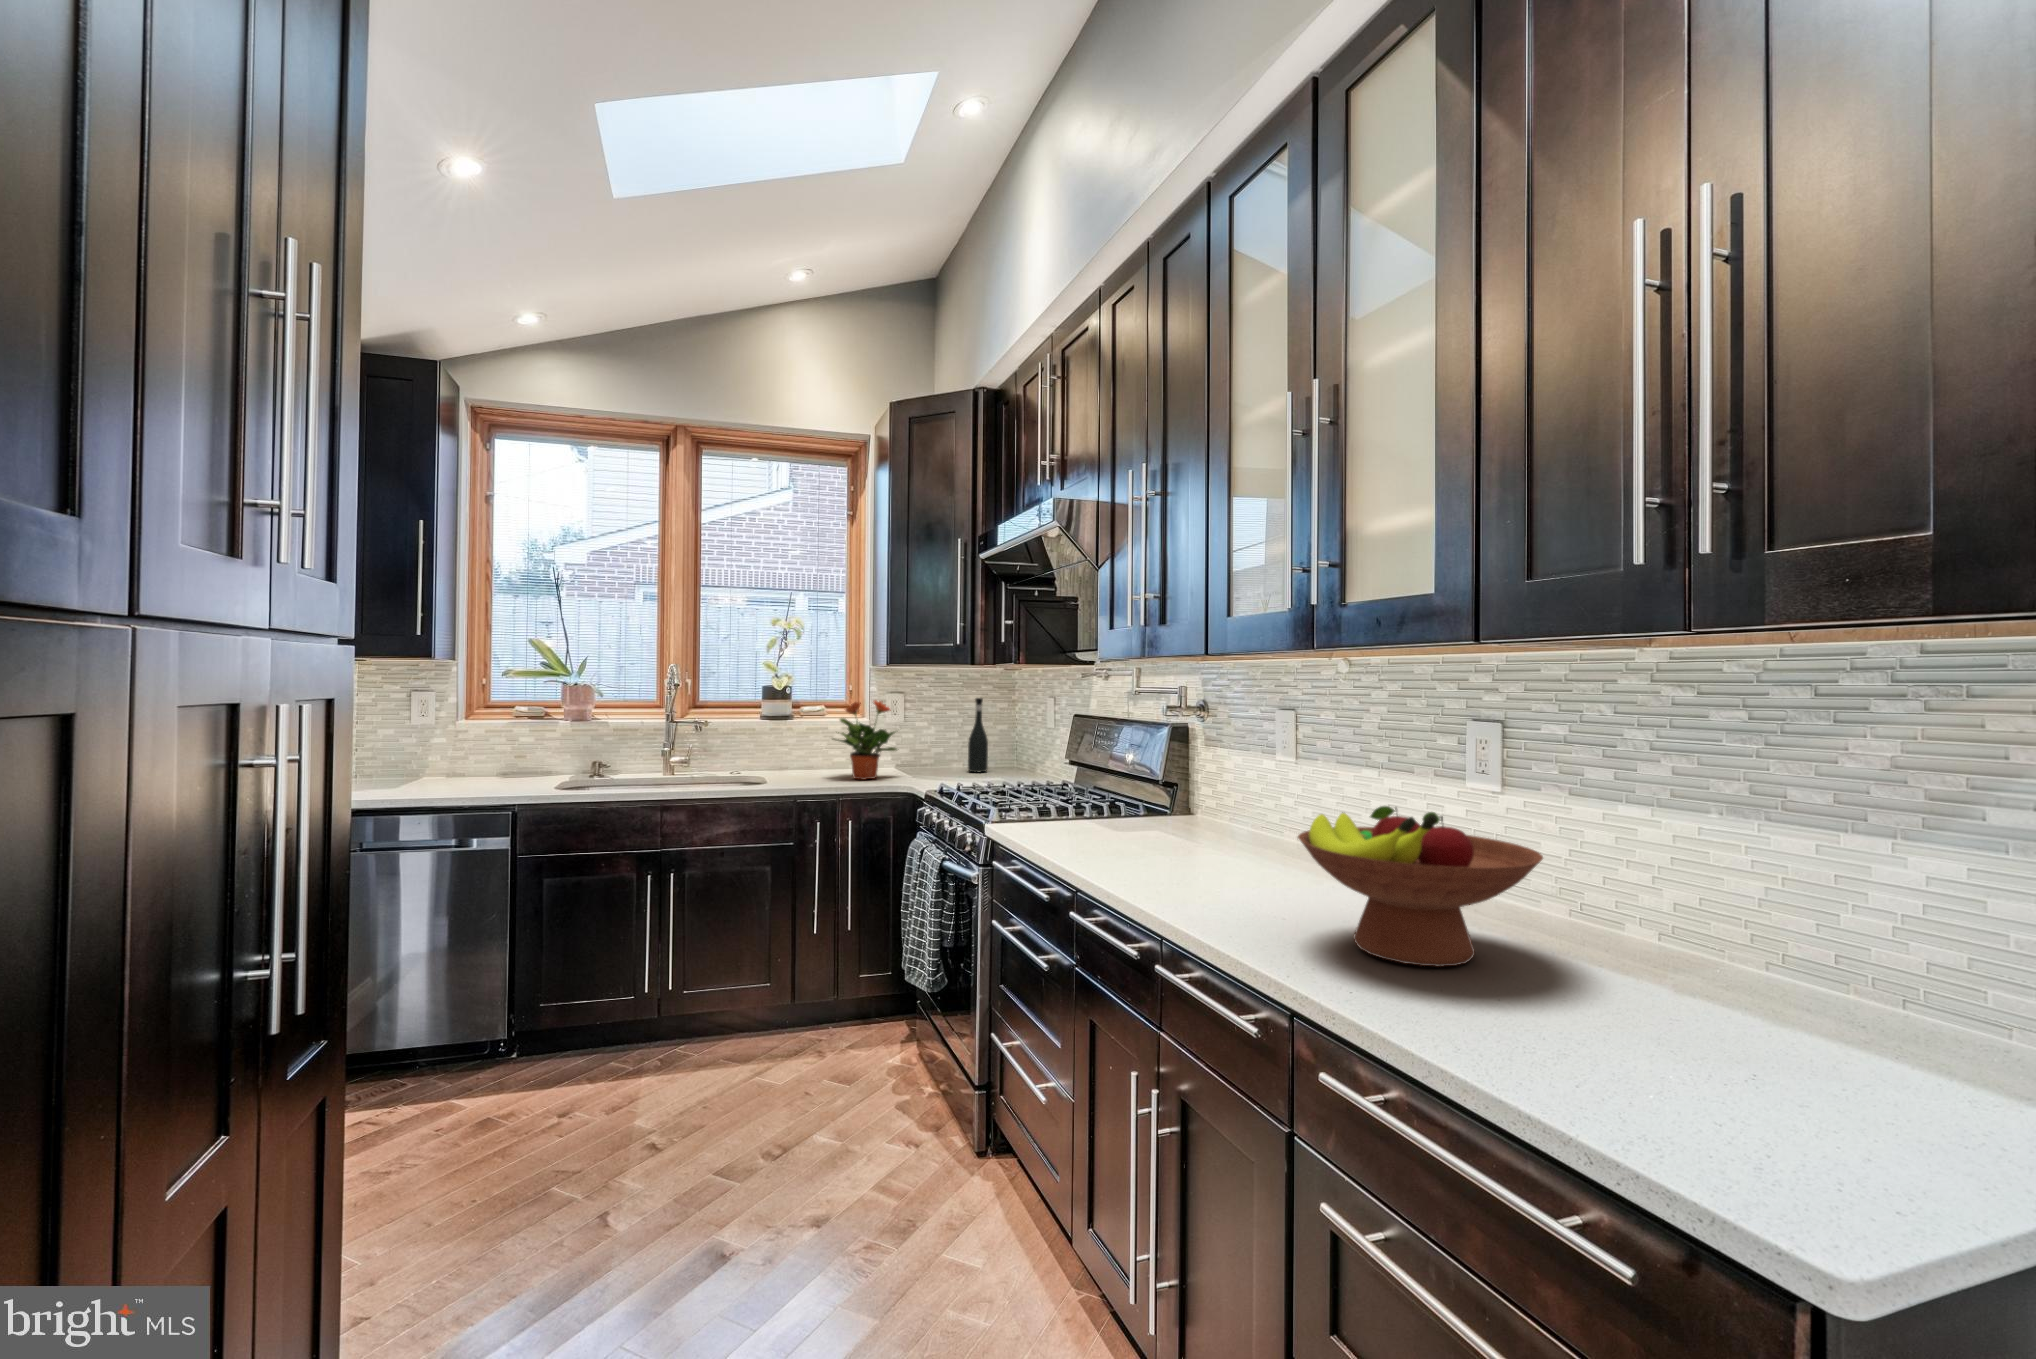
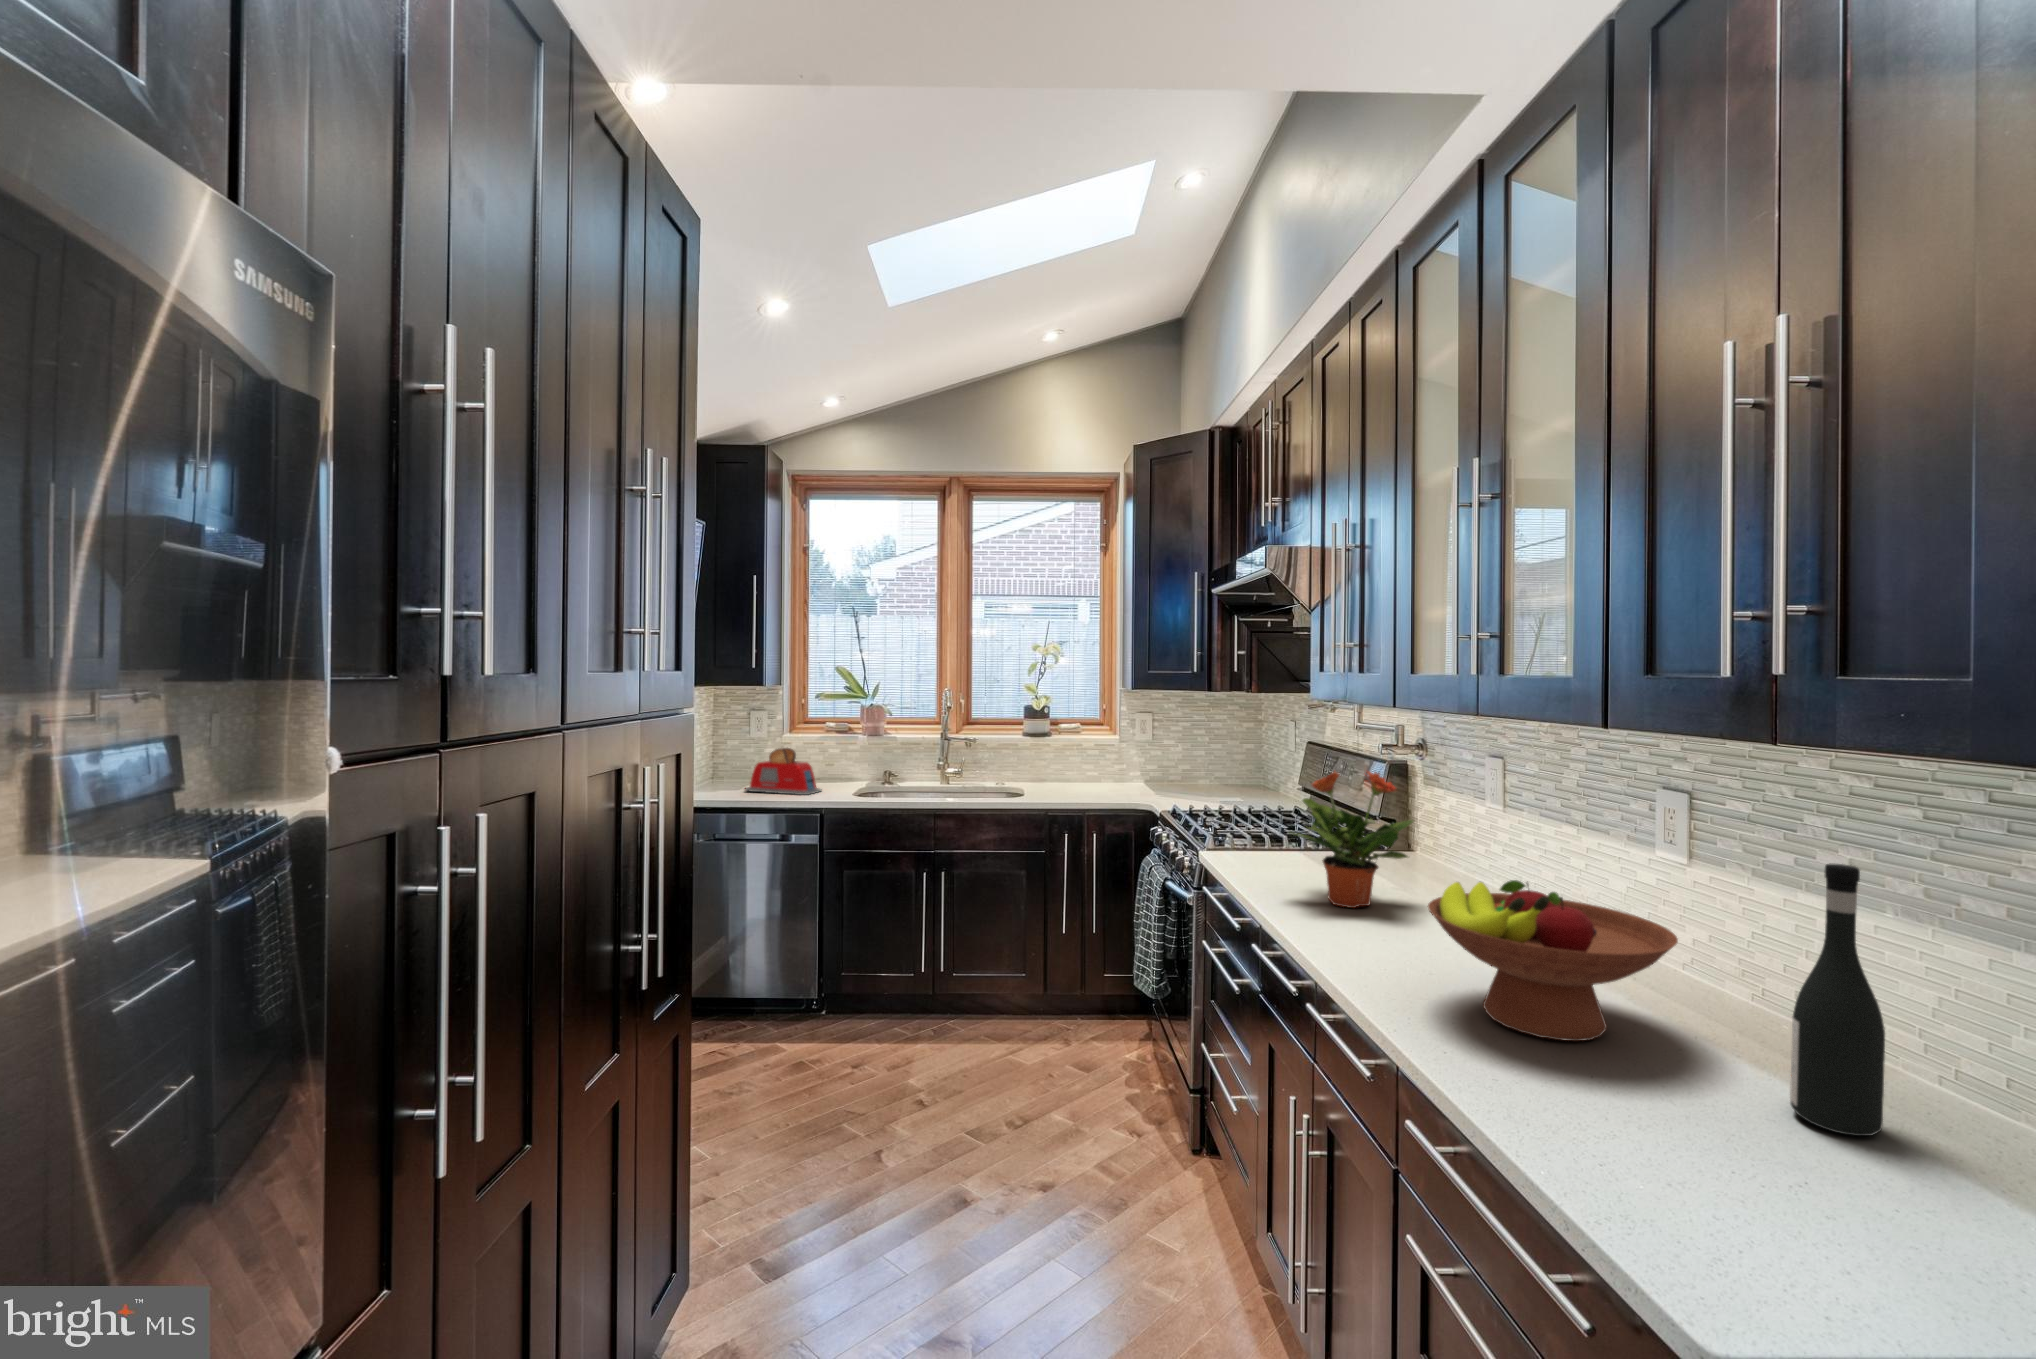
wine bottle: present [968,698,988,772] -> present [1790,863,1885,1136]
potted plant: present [838,700,897,780] -> present [1292,771,1413,908]
toaster: none [399,735,510,792] -> present [745,748,821,795]

